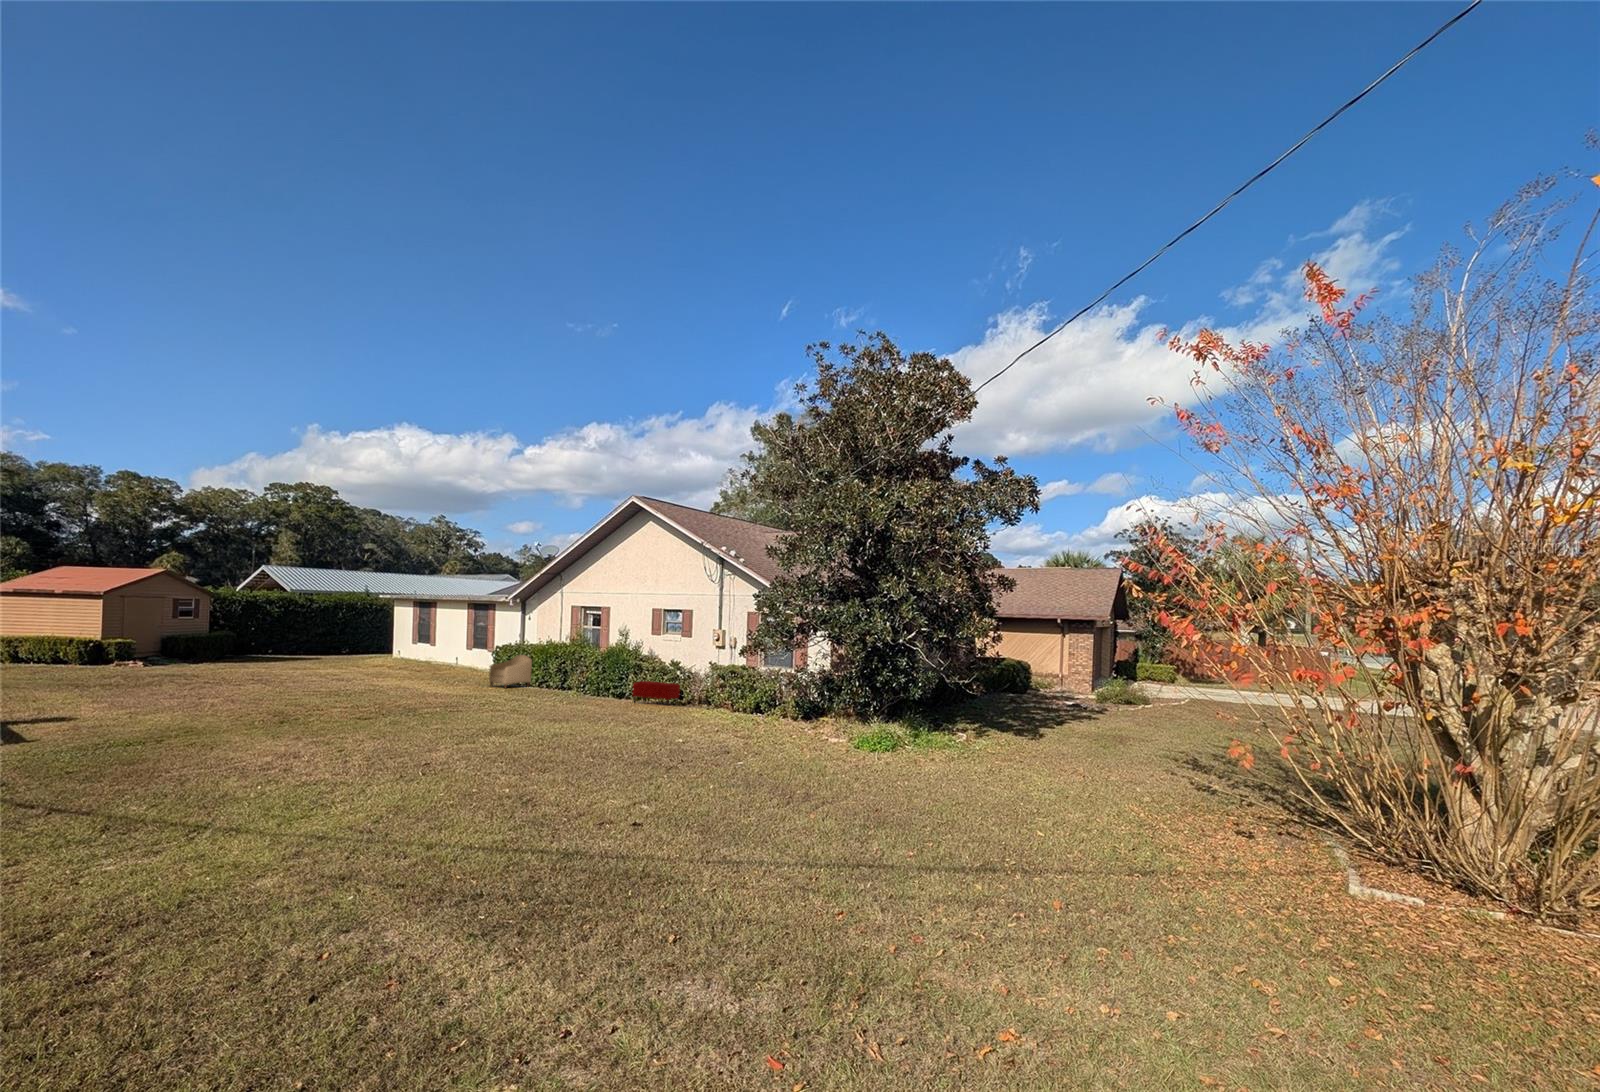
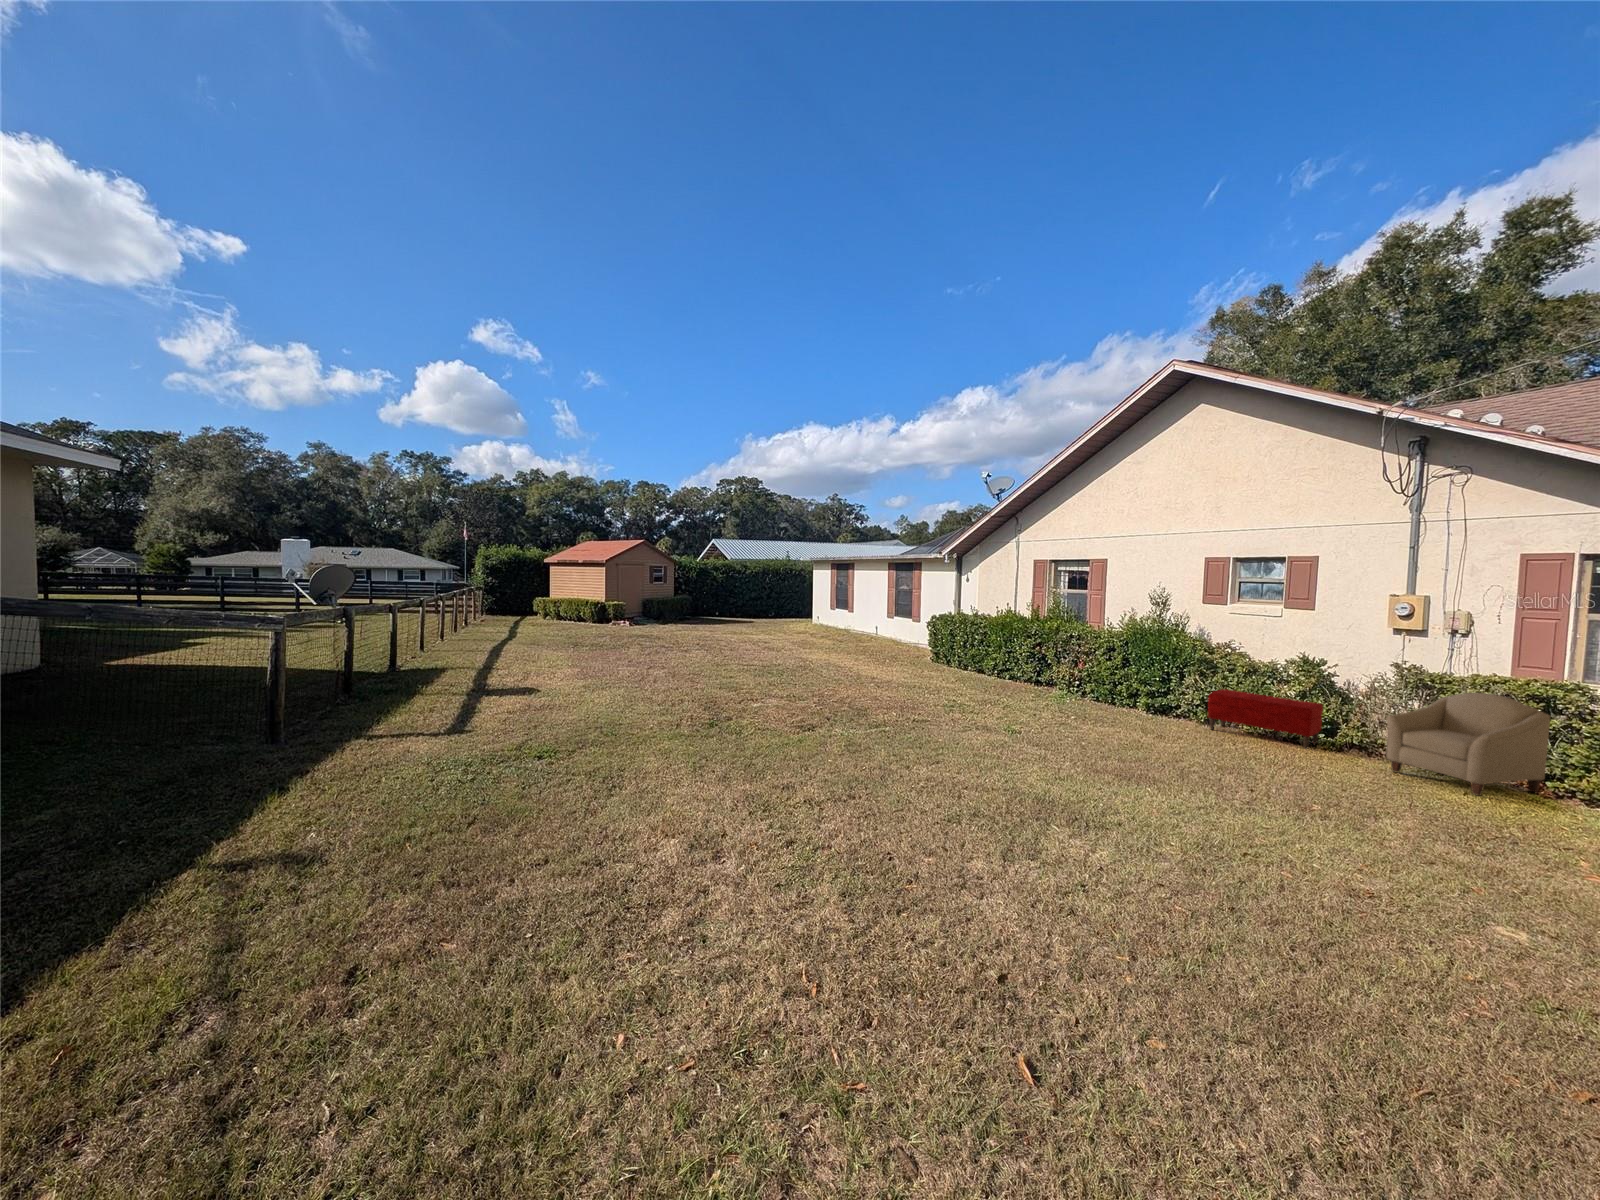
chair: present [489,655,532,688] -> present [1386,693,1550,796]

